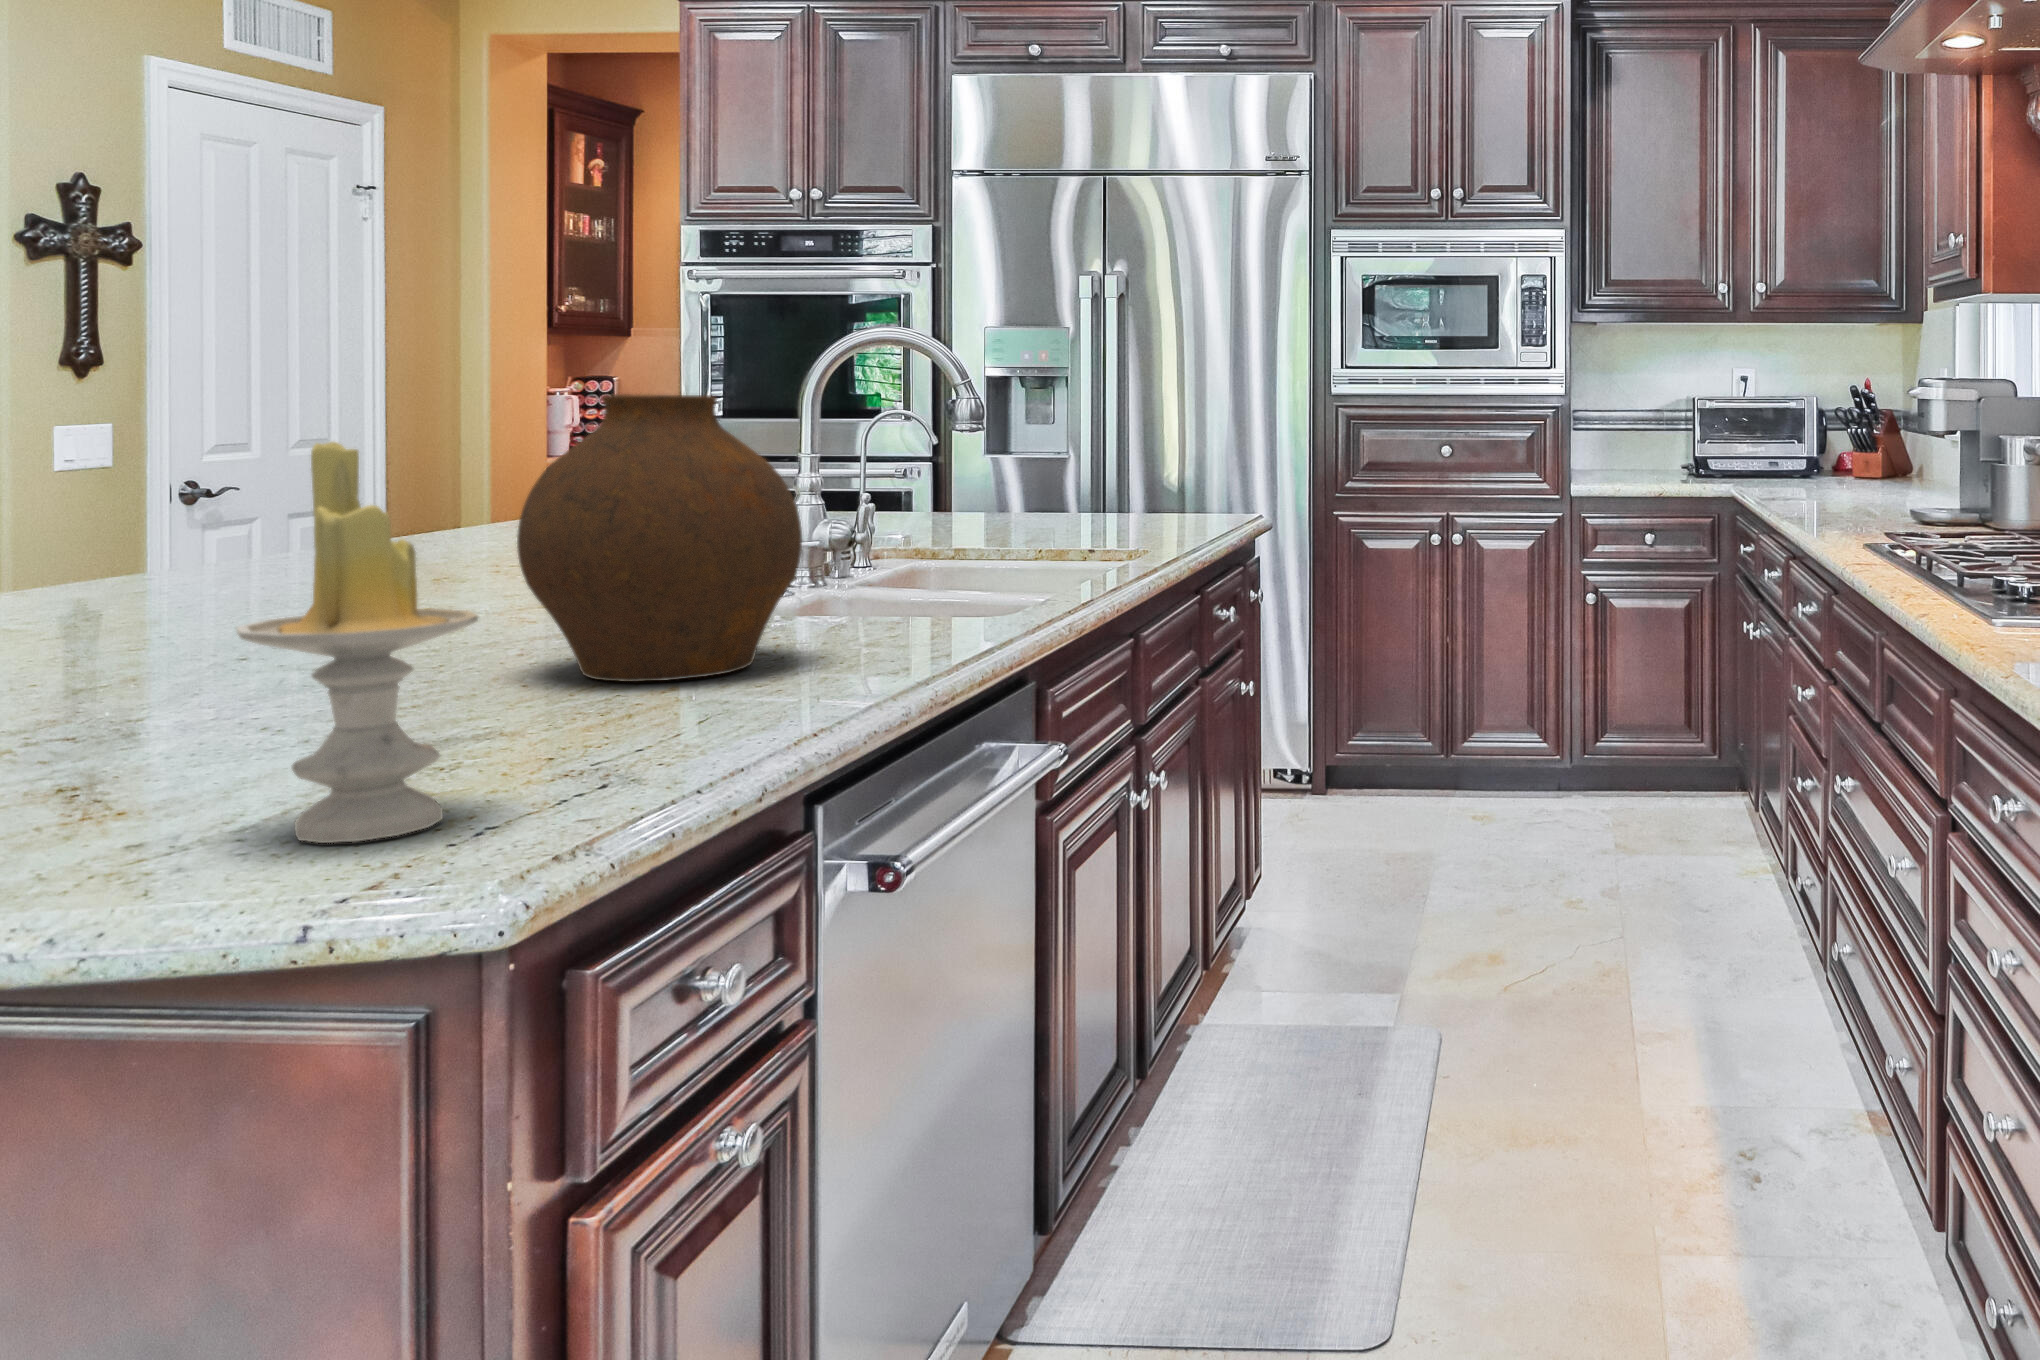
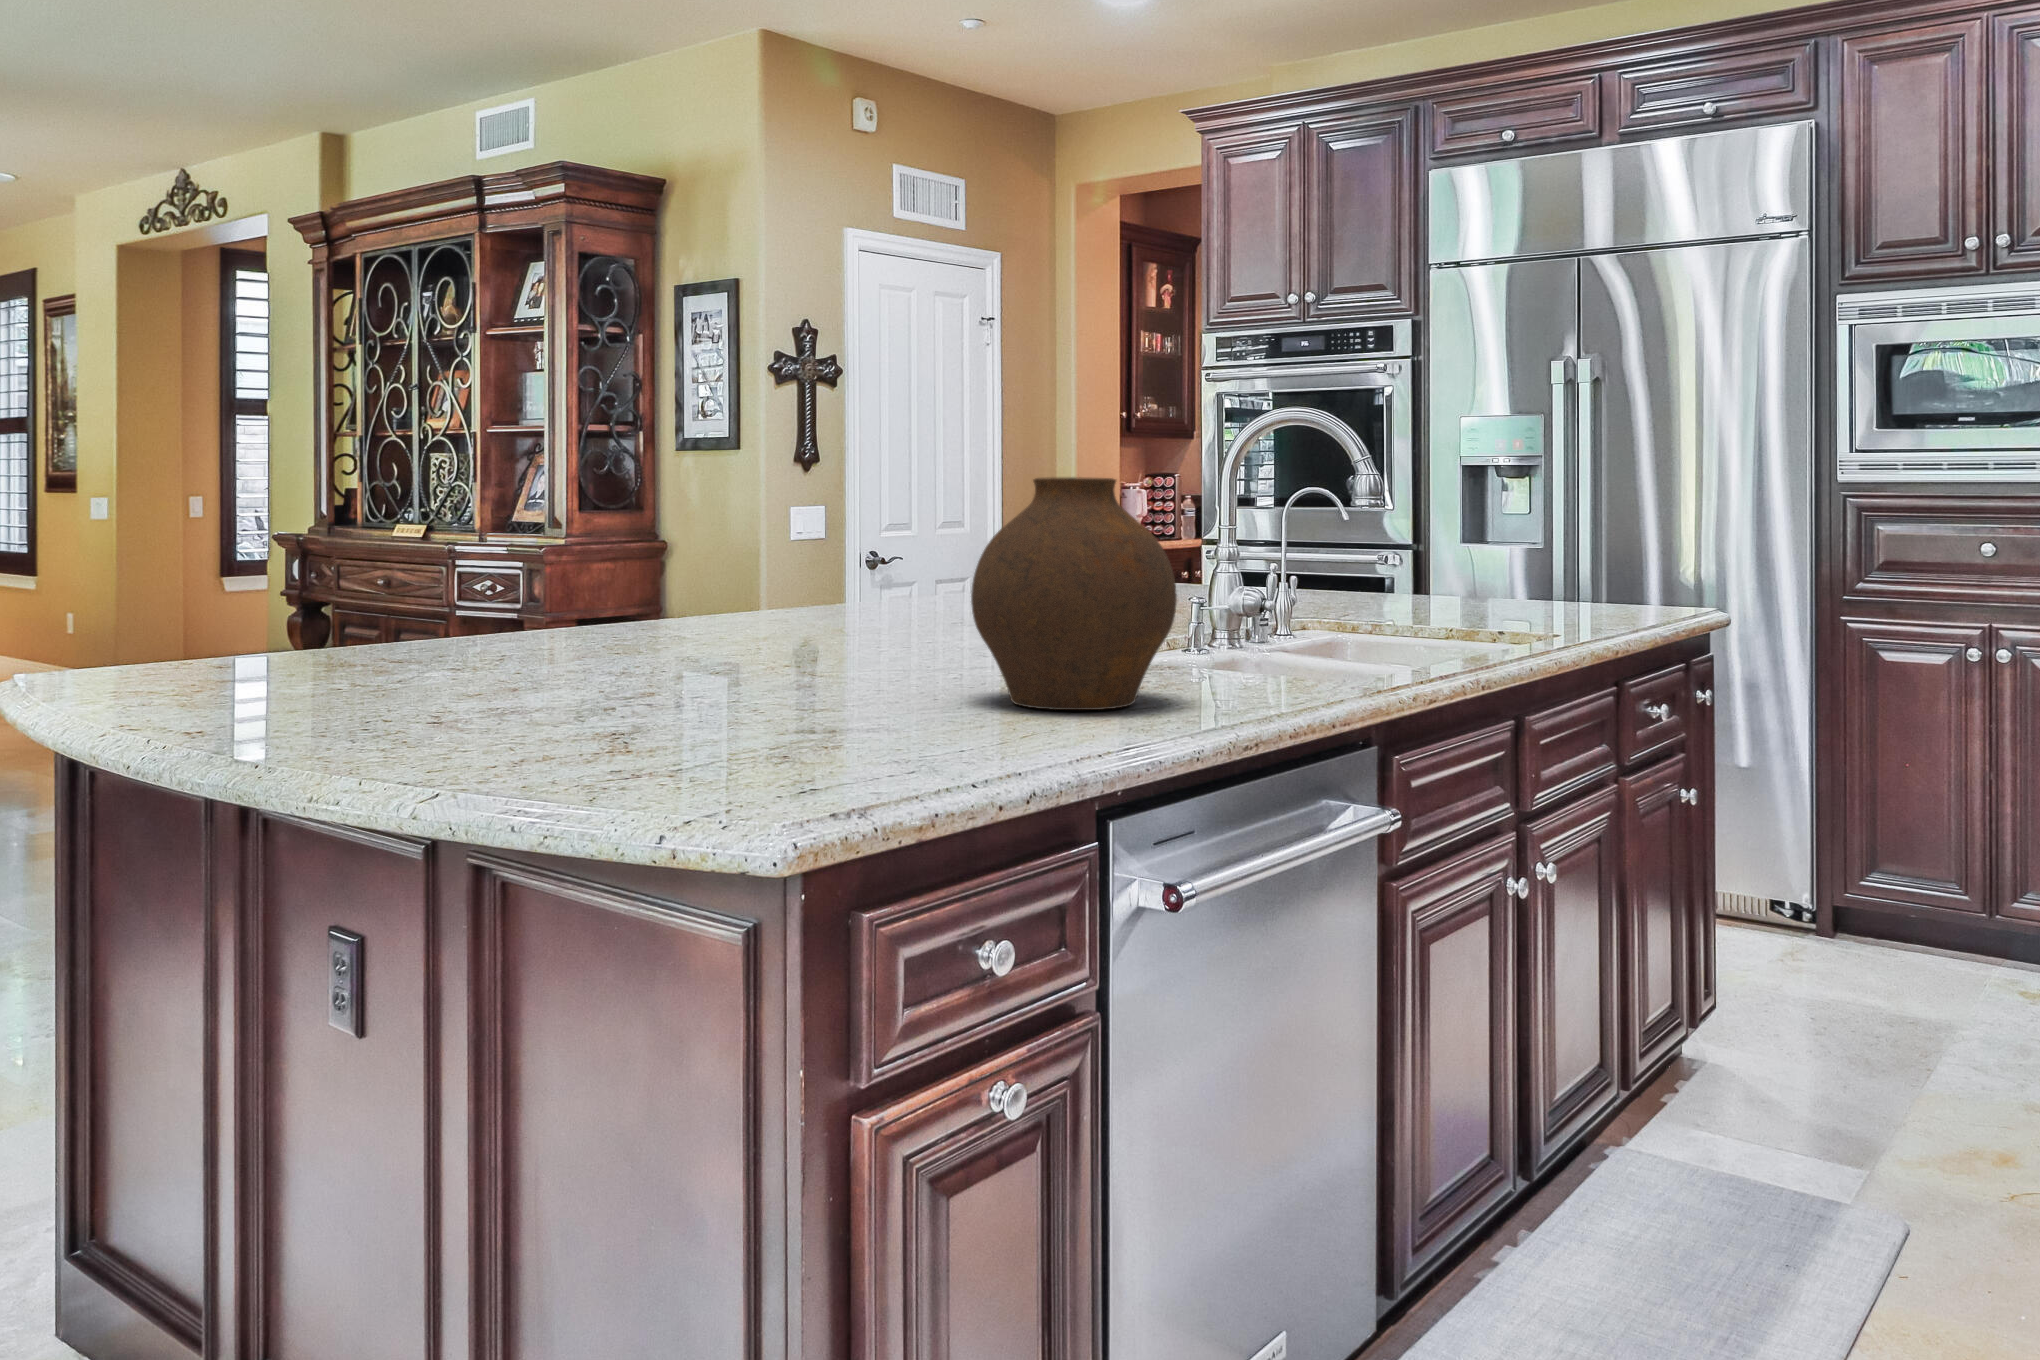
candle: present [236,442,478,843] -> none [750,506,887,784]

